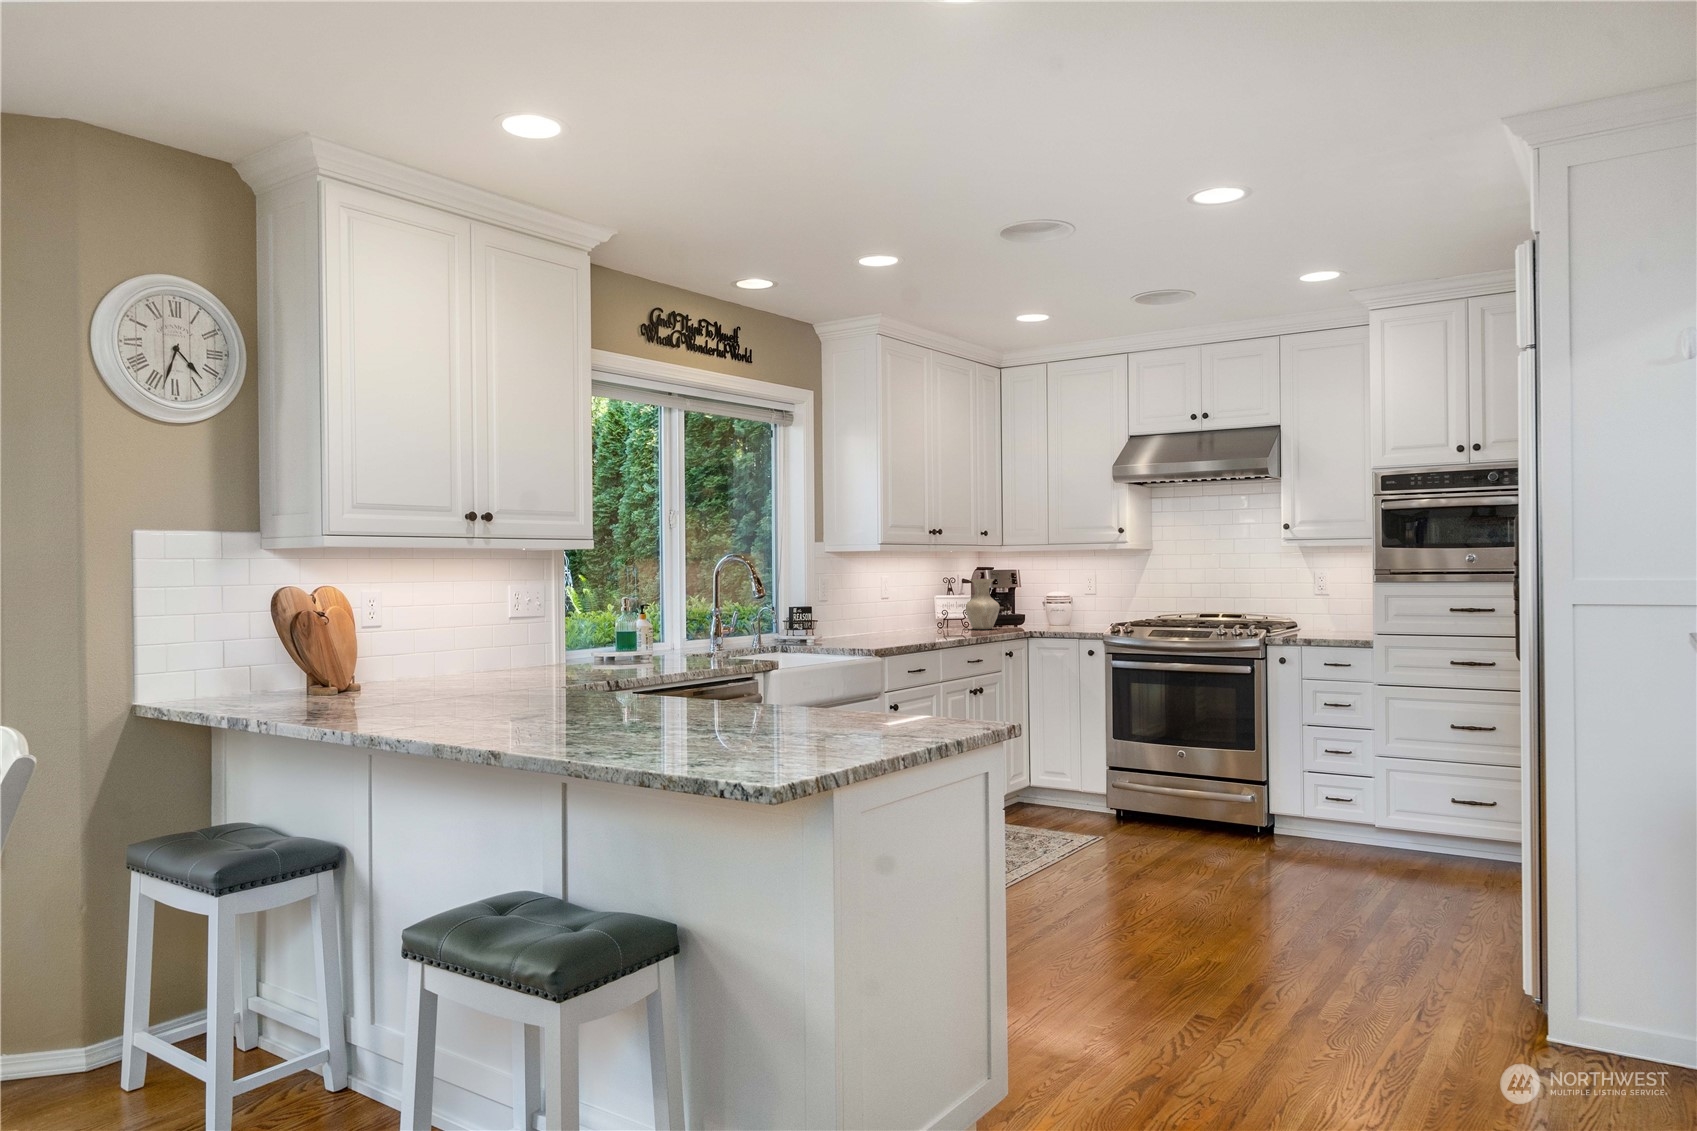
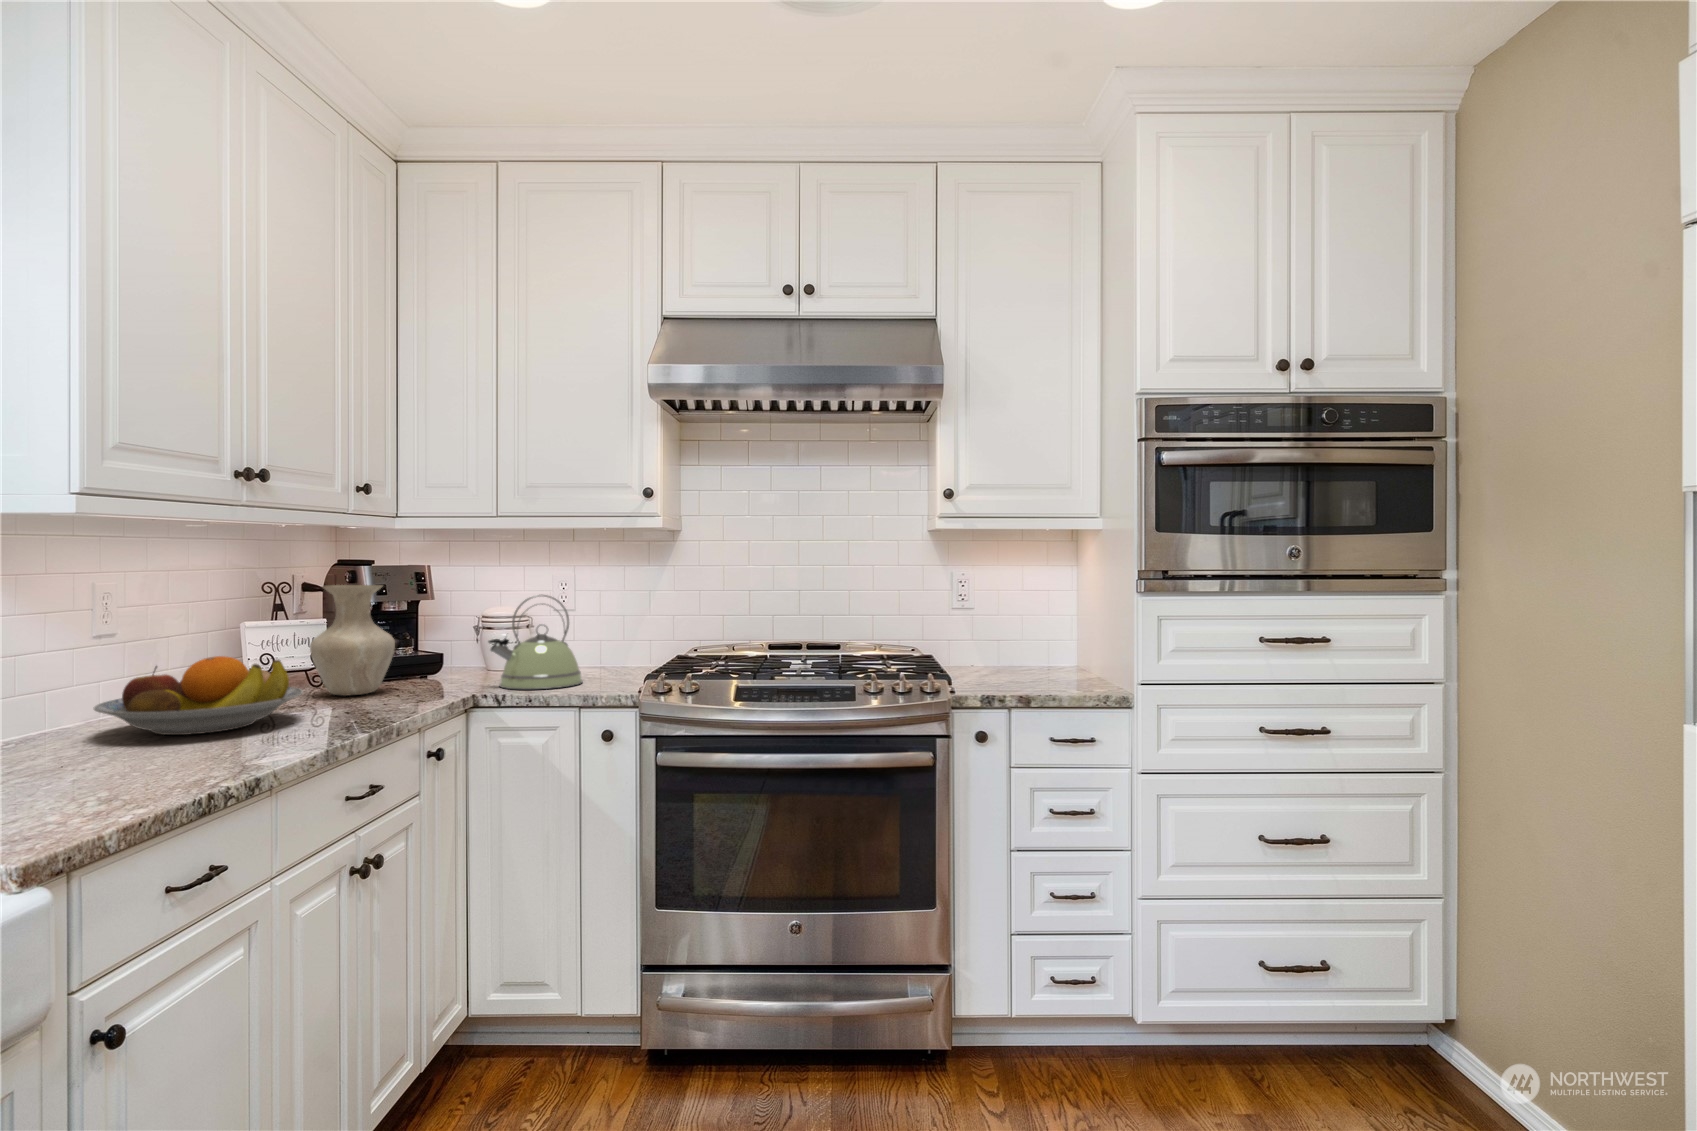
kettle: none [1040,584,1086,631] -> present [488,595,582,689]
fruit bowl: none [897,605,963,634] -> present [94,656,303,735]

